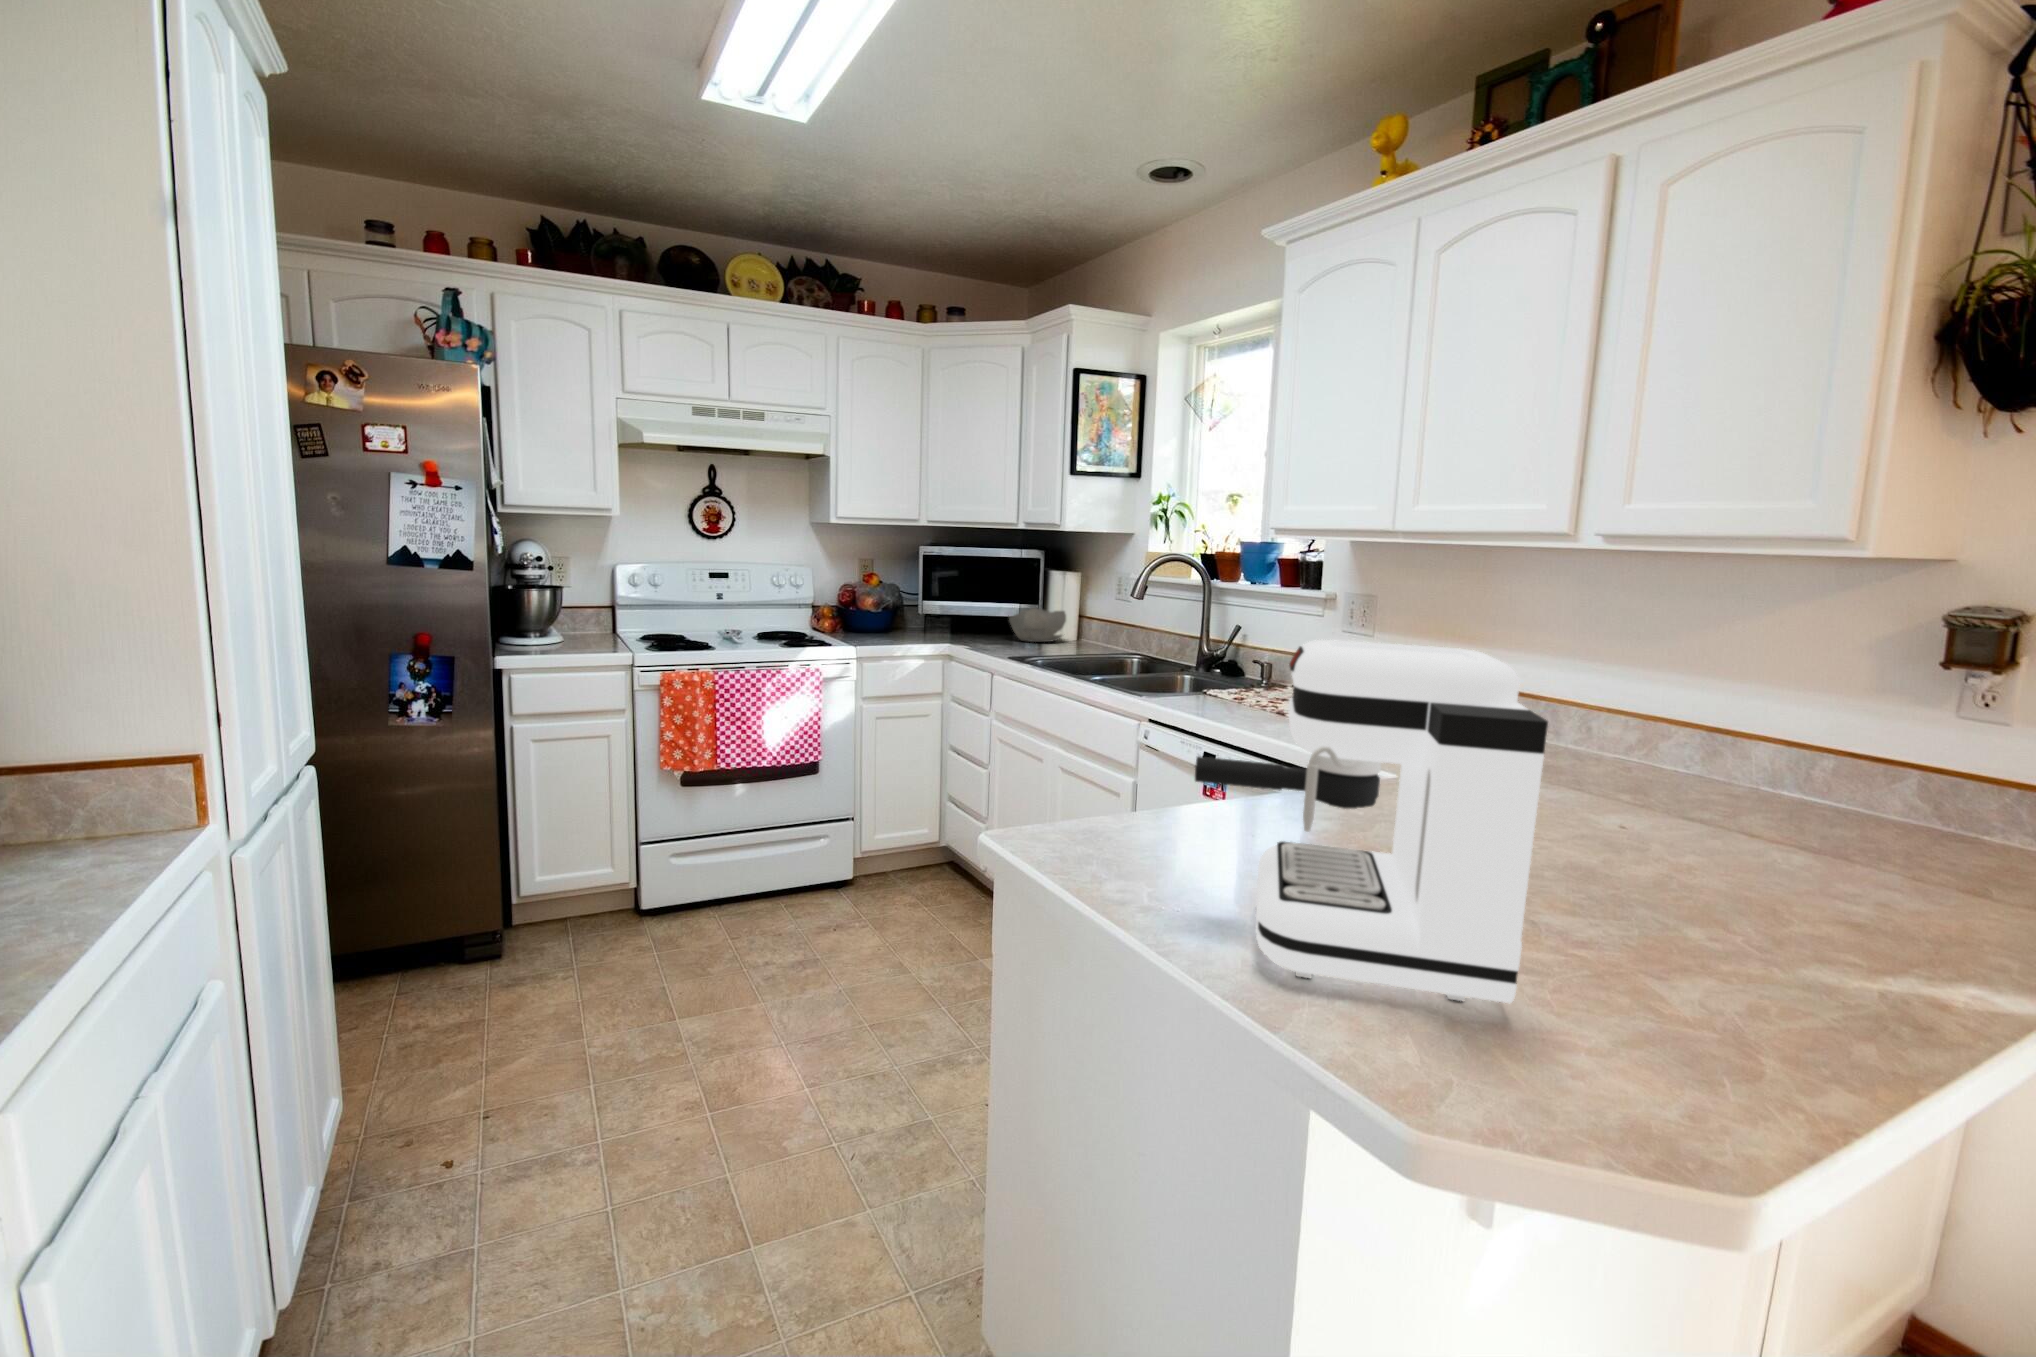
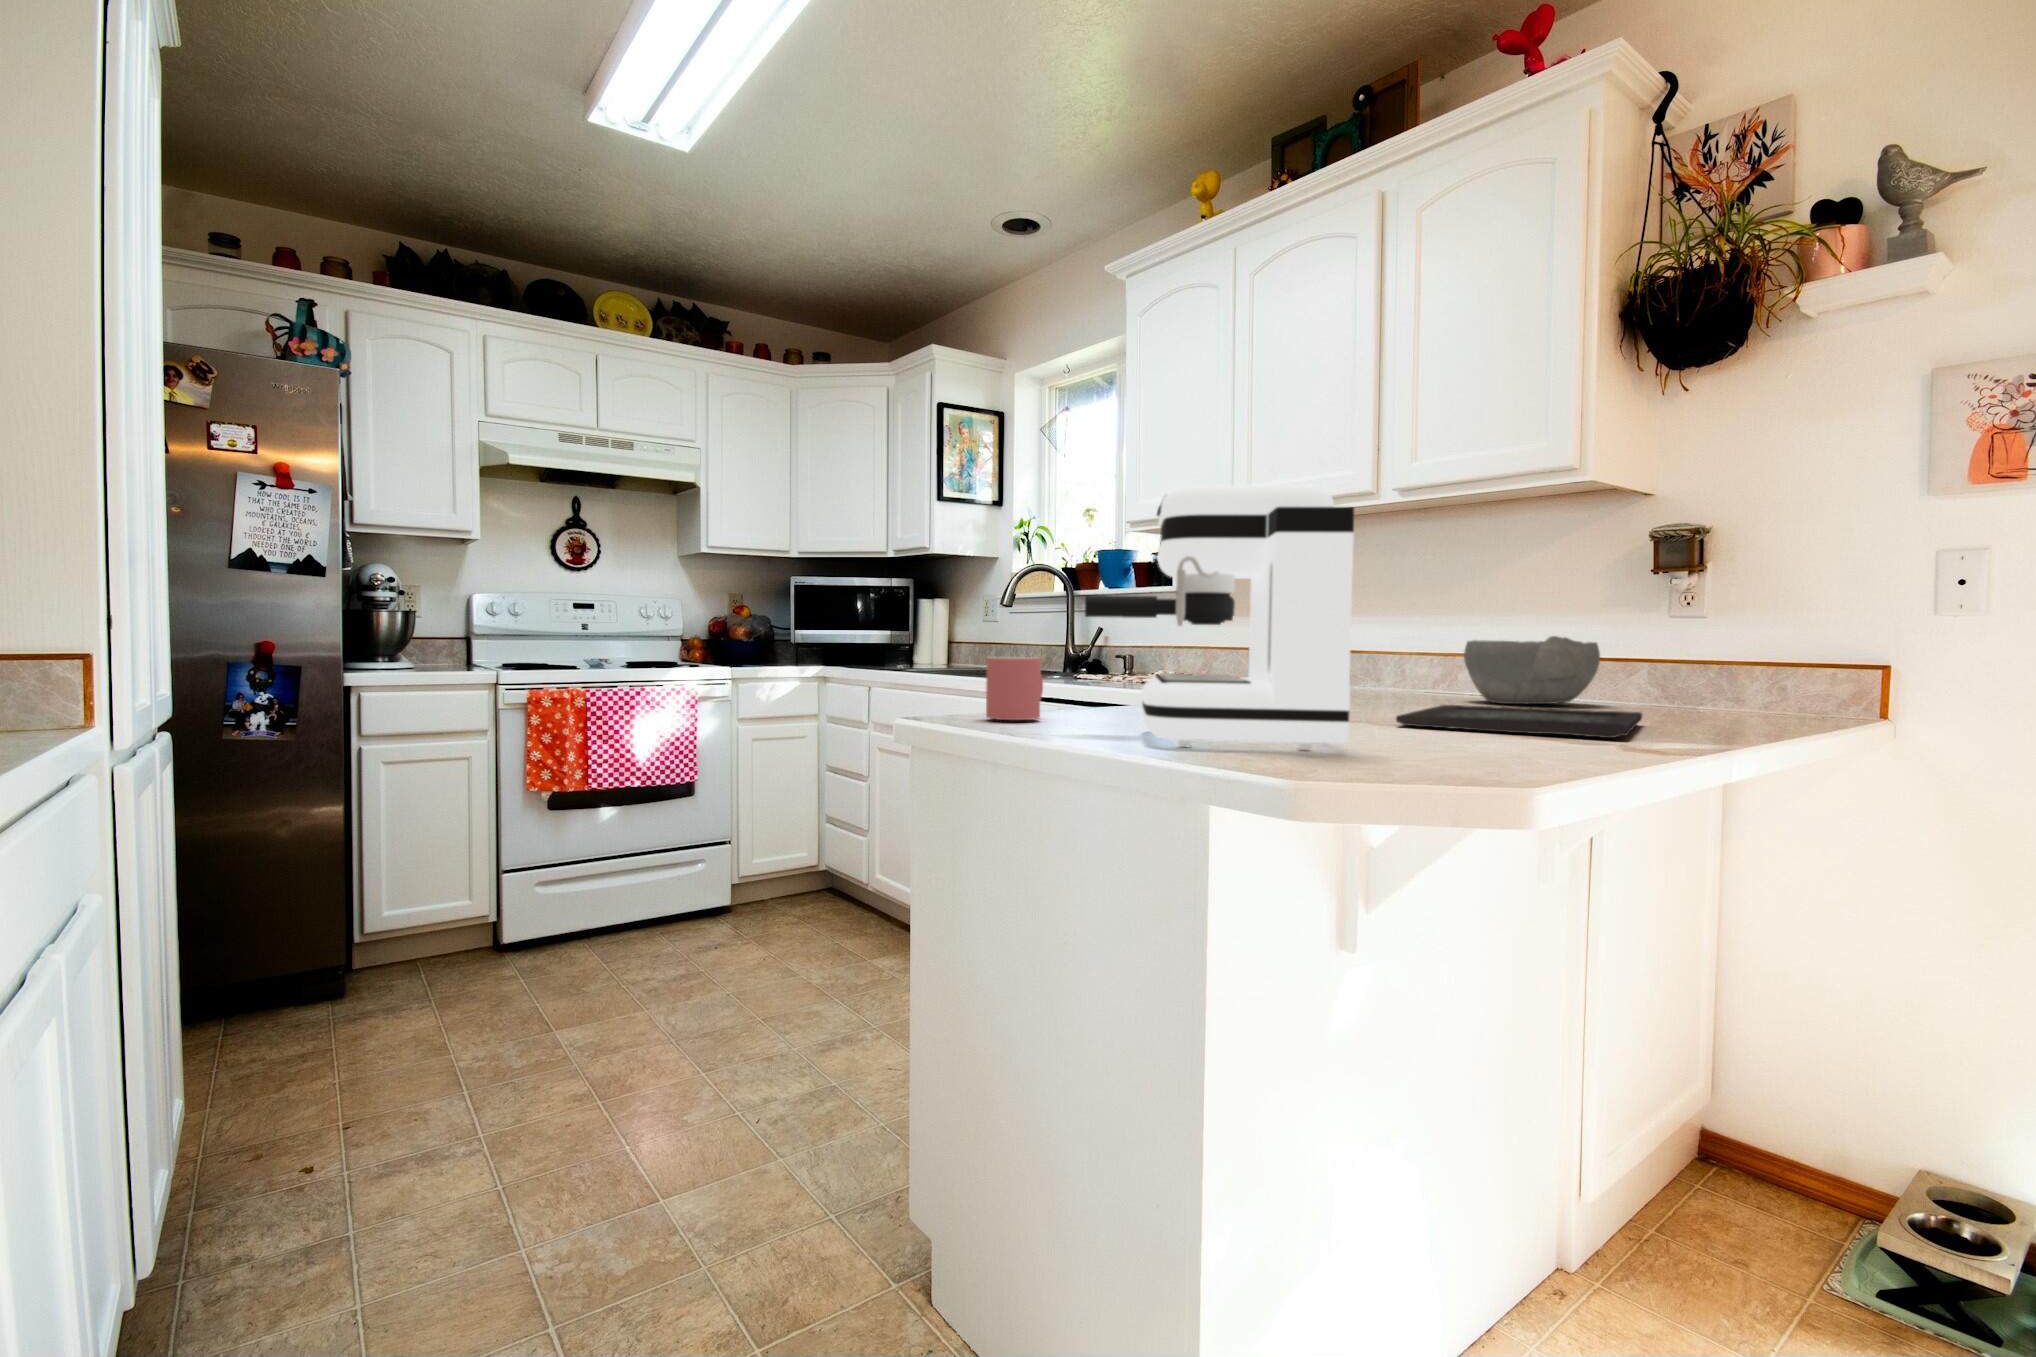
bowl: present [1009,608,1066,642] -> present [1464,636,1600,704]
mug: none [1083,776,1150,859] -> present [986,657,1043,720]
tray: none [1576,835,1912,974] -> present [1396,705,1643,738]

